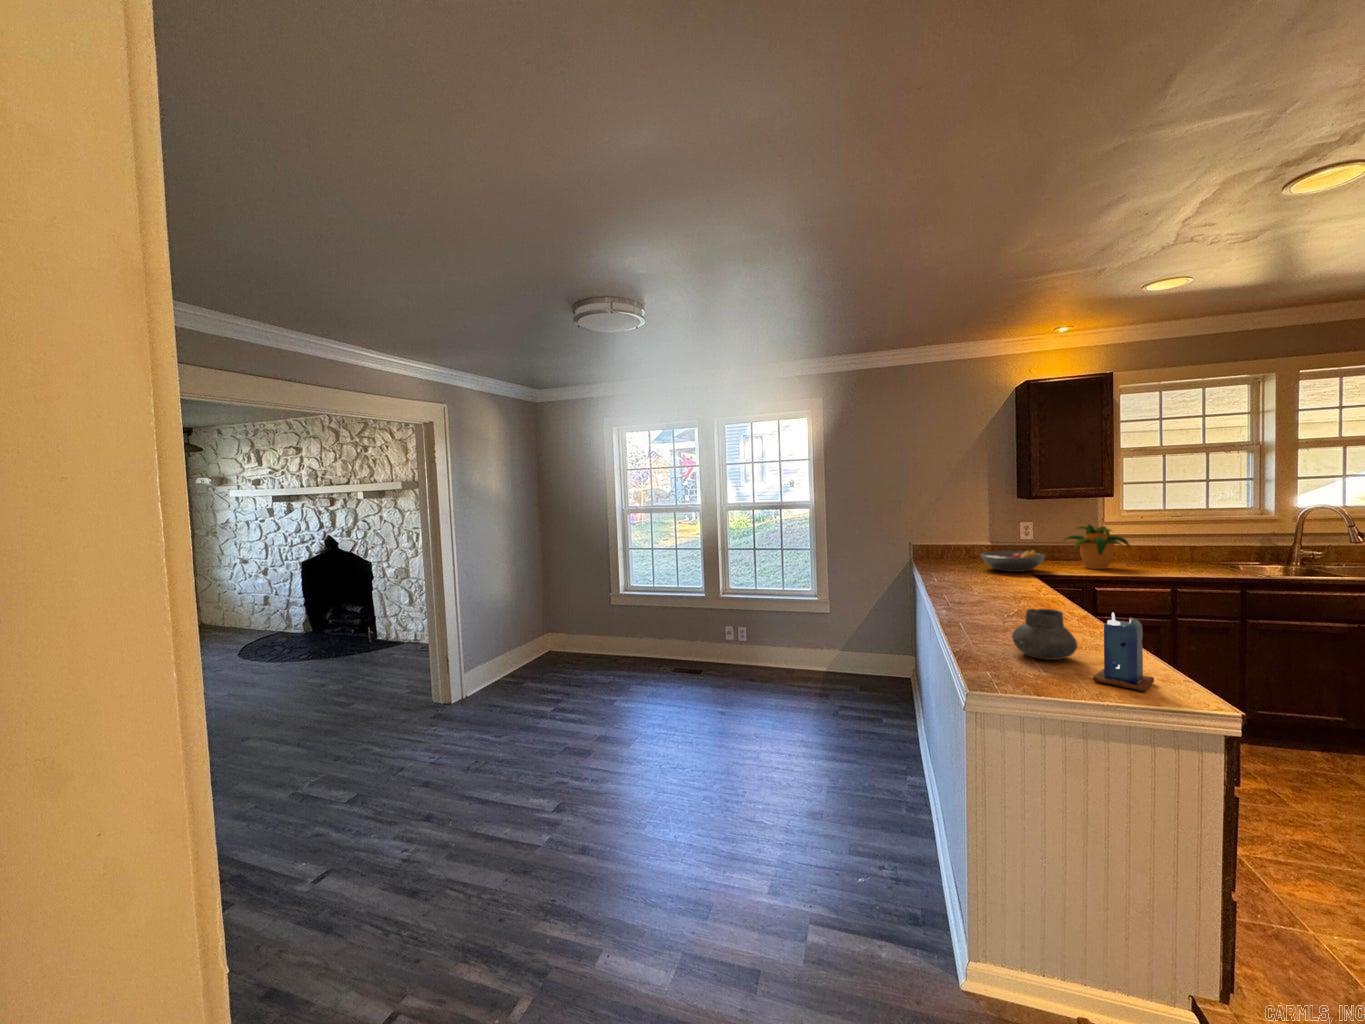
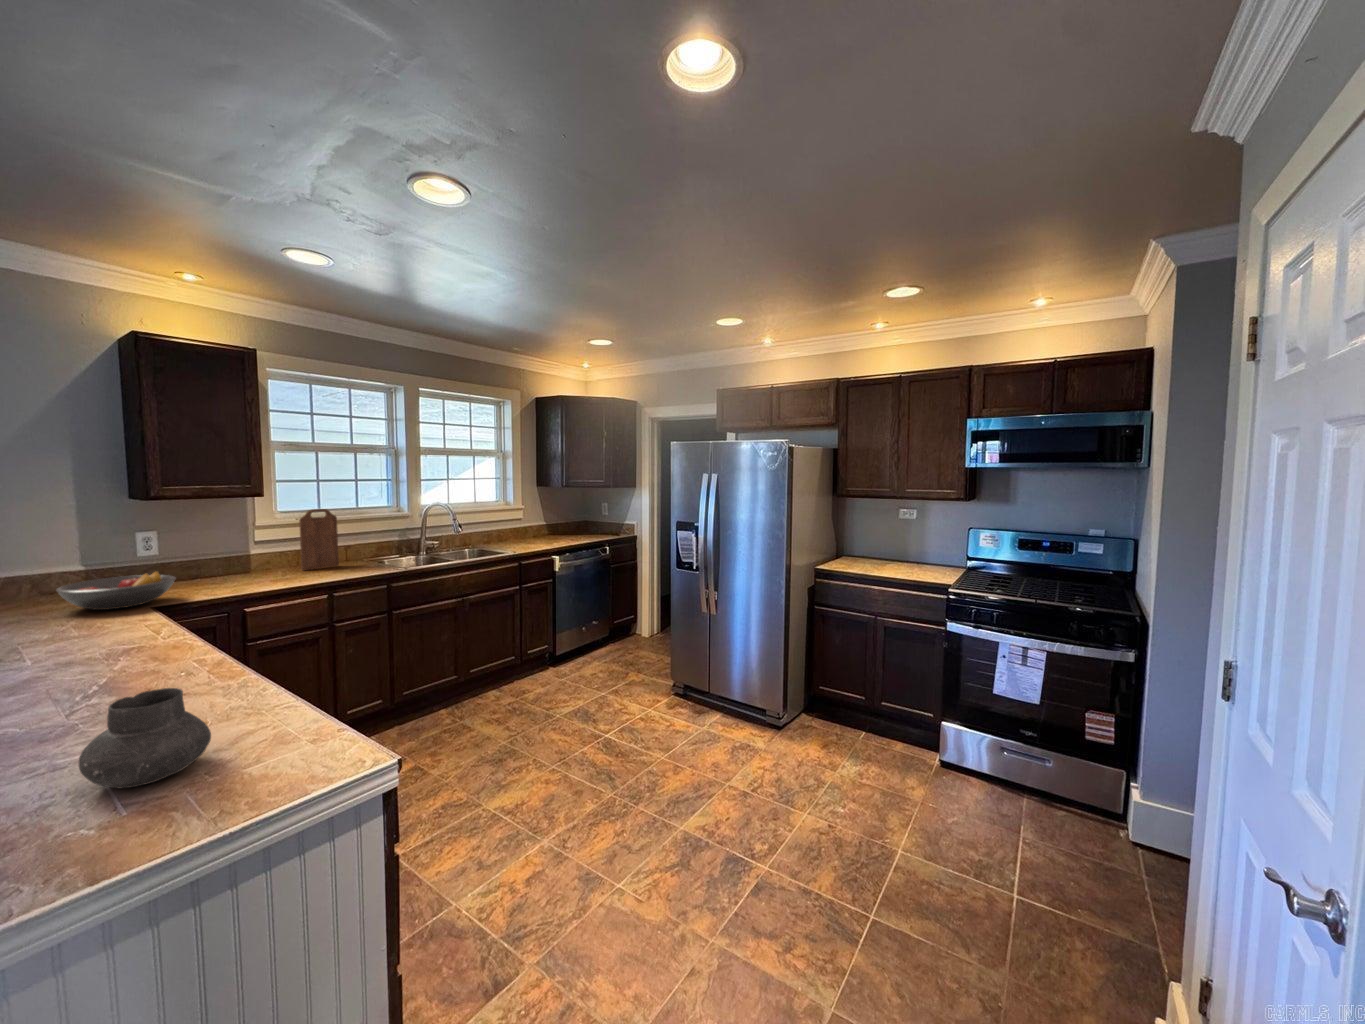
cutting board: none [1144,509,1183,565] -> present [299,509,339,571]
potted plant: present [1064,524,1130,569] -> none [201,529,288,585]
candle: present [1093,612,1154,692] -> none [236,677,324,795]

